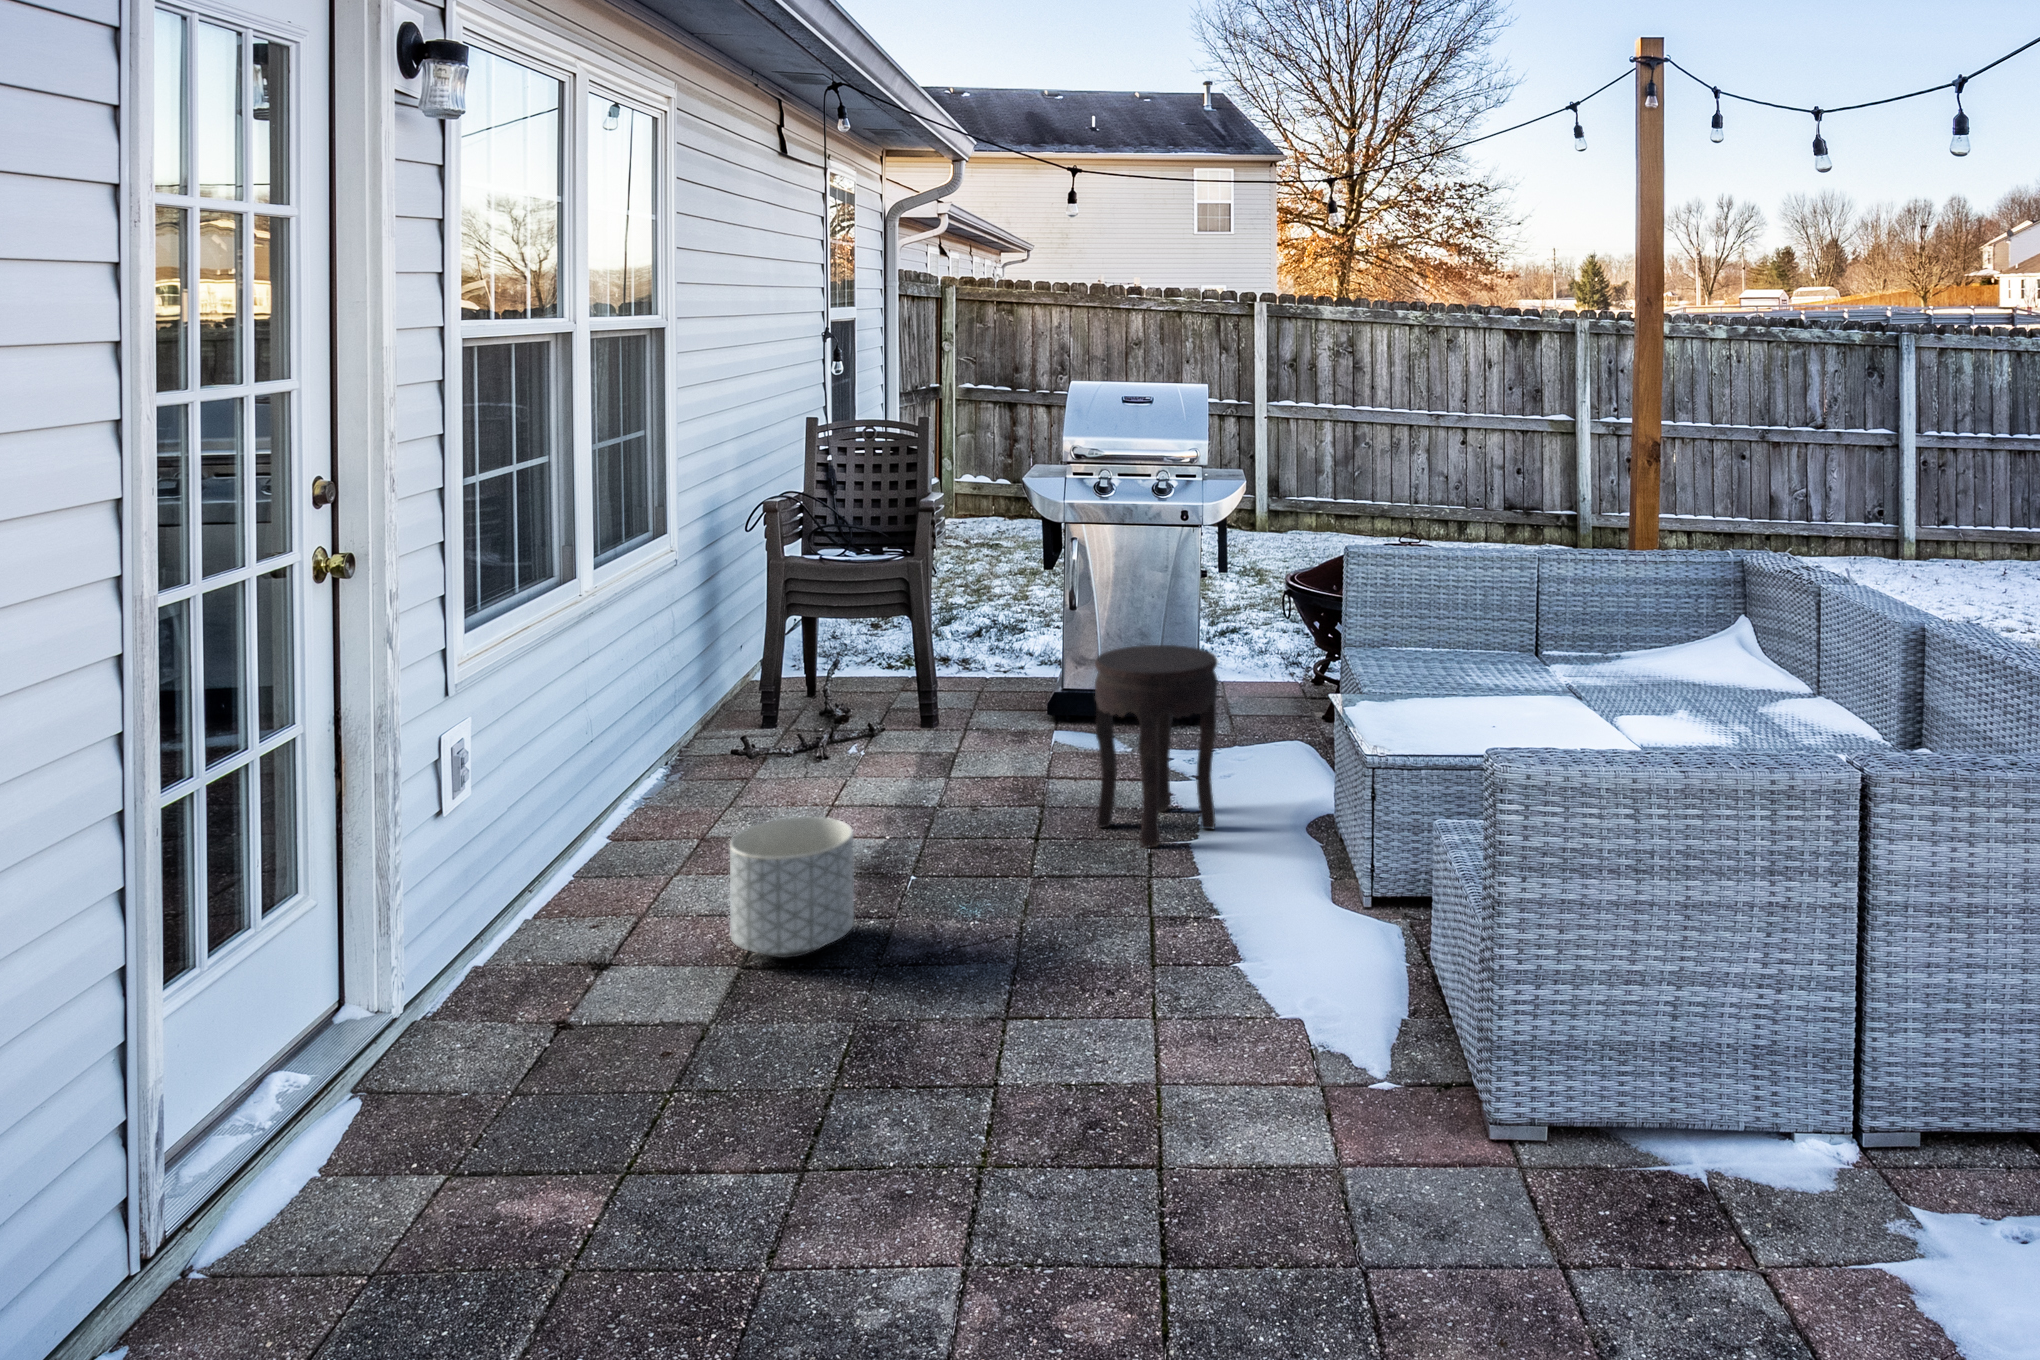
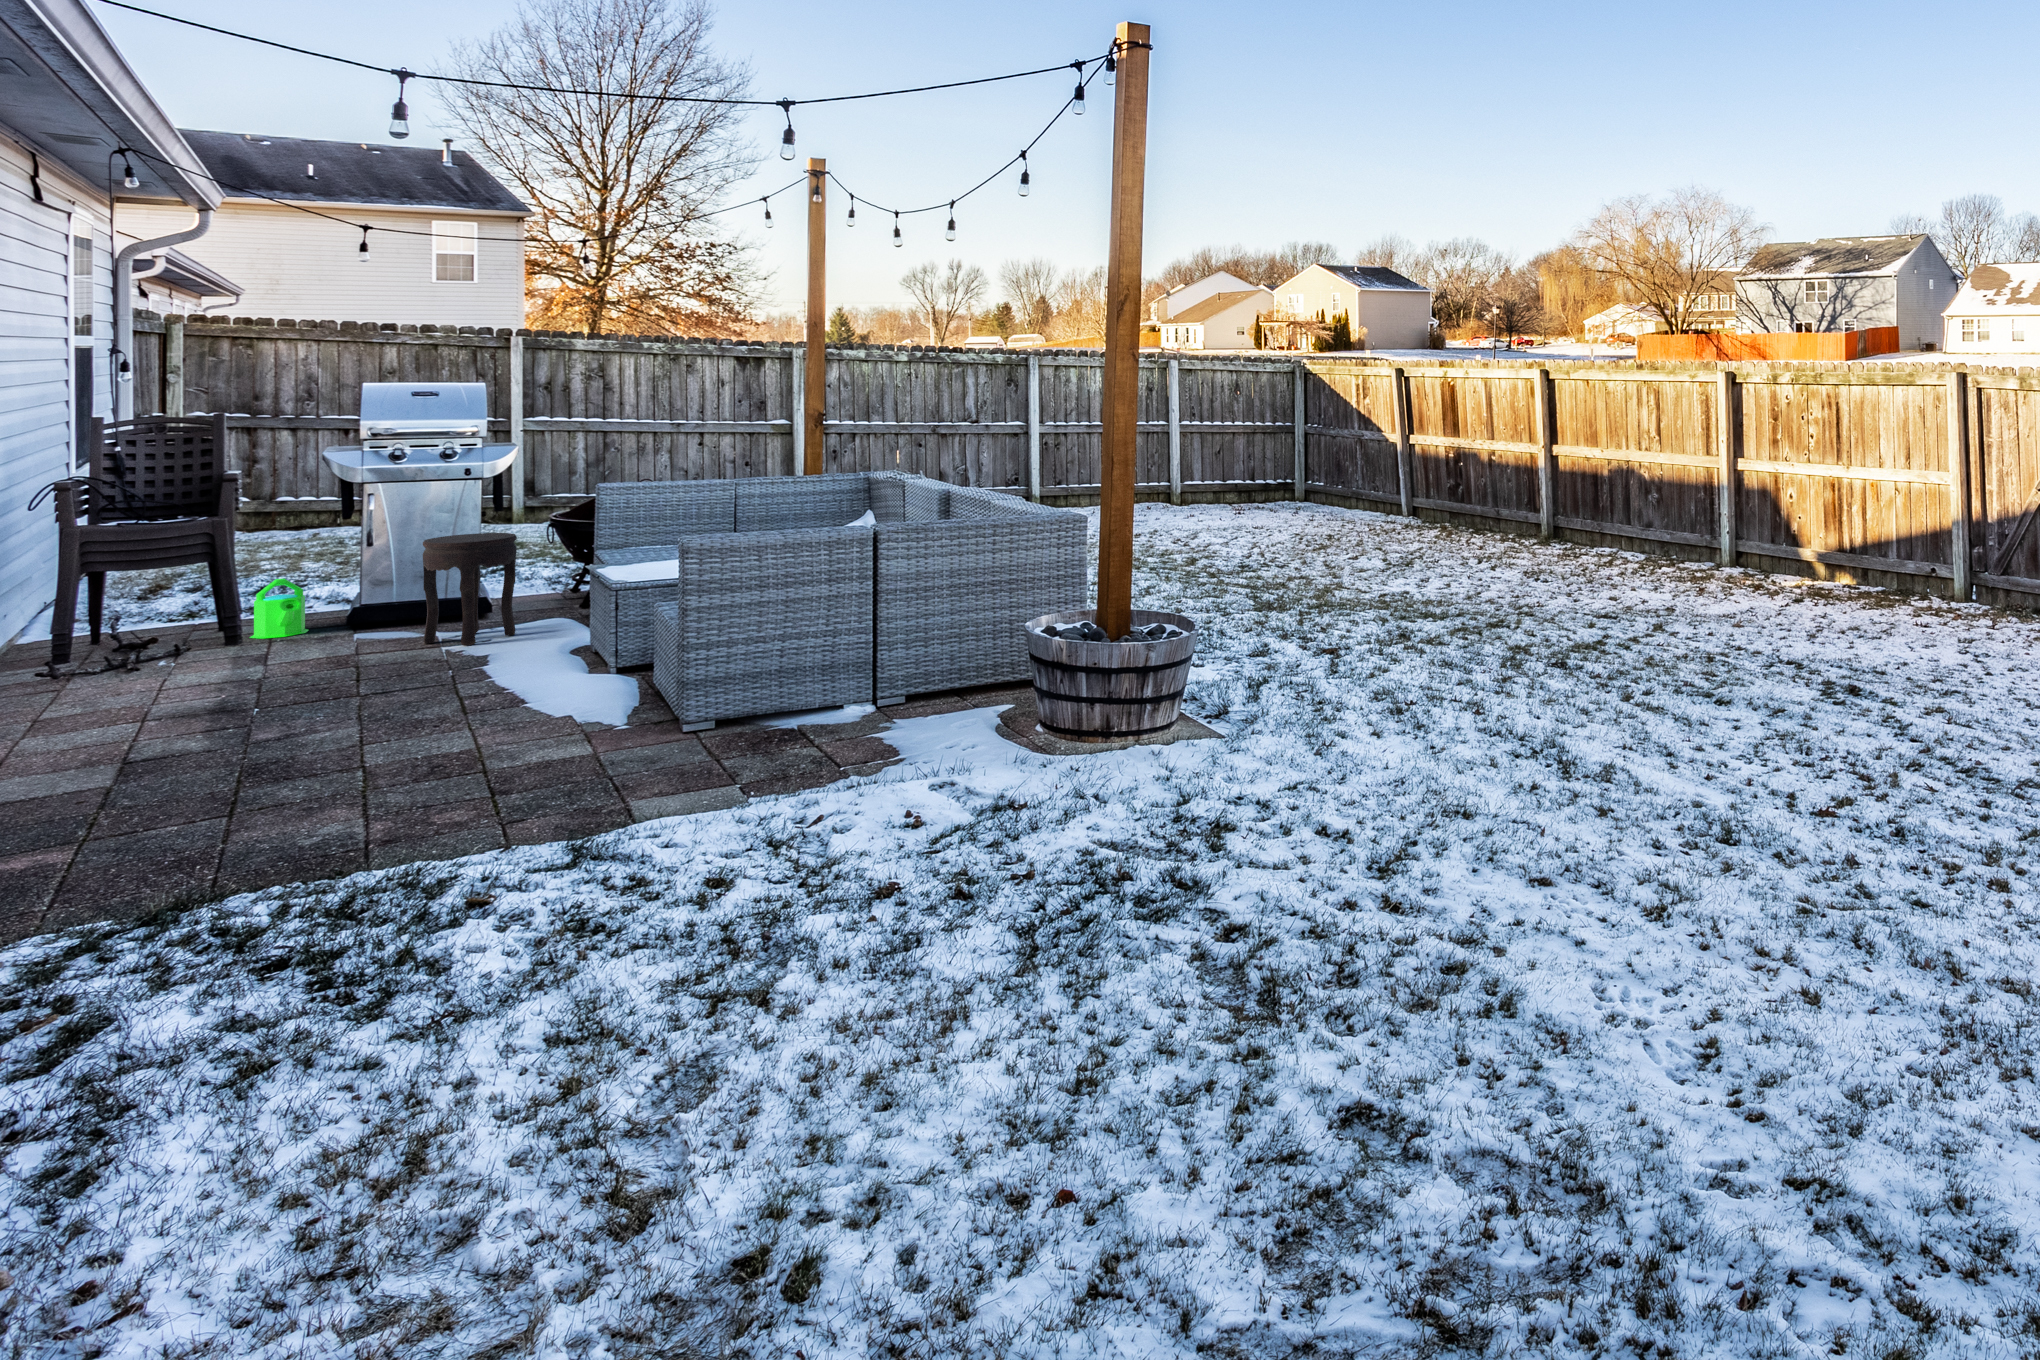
watering can: none [921,674,986,763] -> present [250,579,309,639]
planter: present [730,817,854,958] -> none [159,629,258,707]

